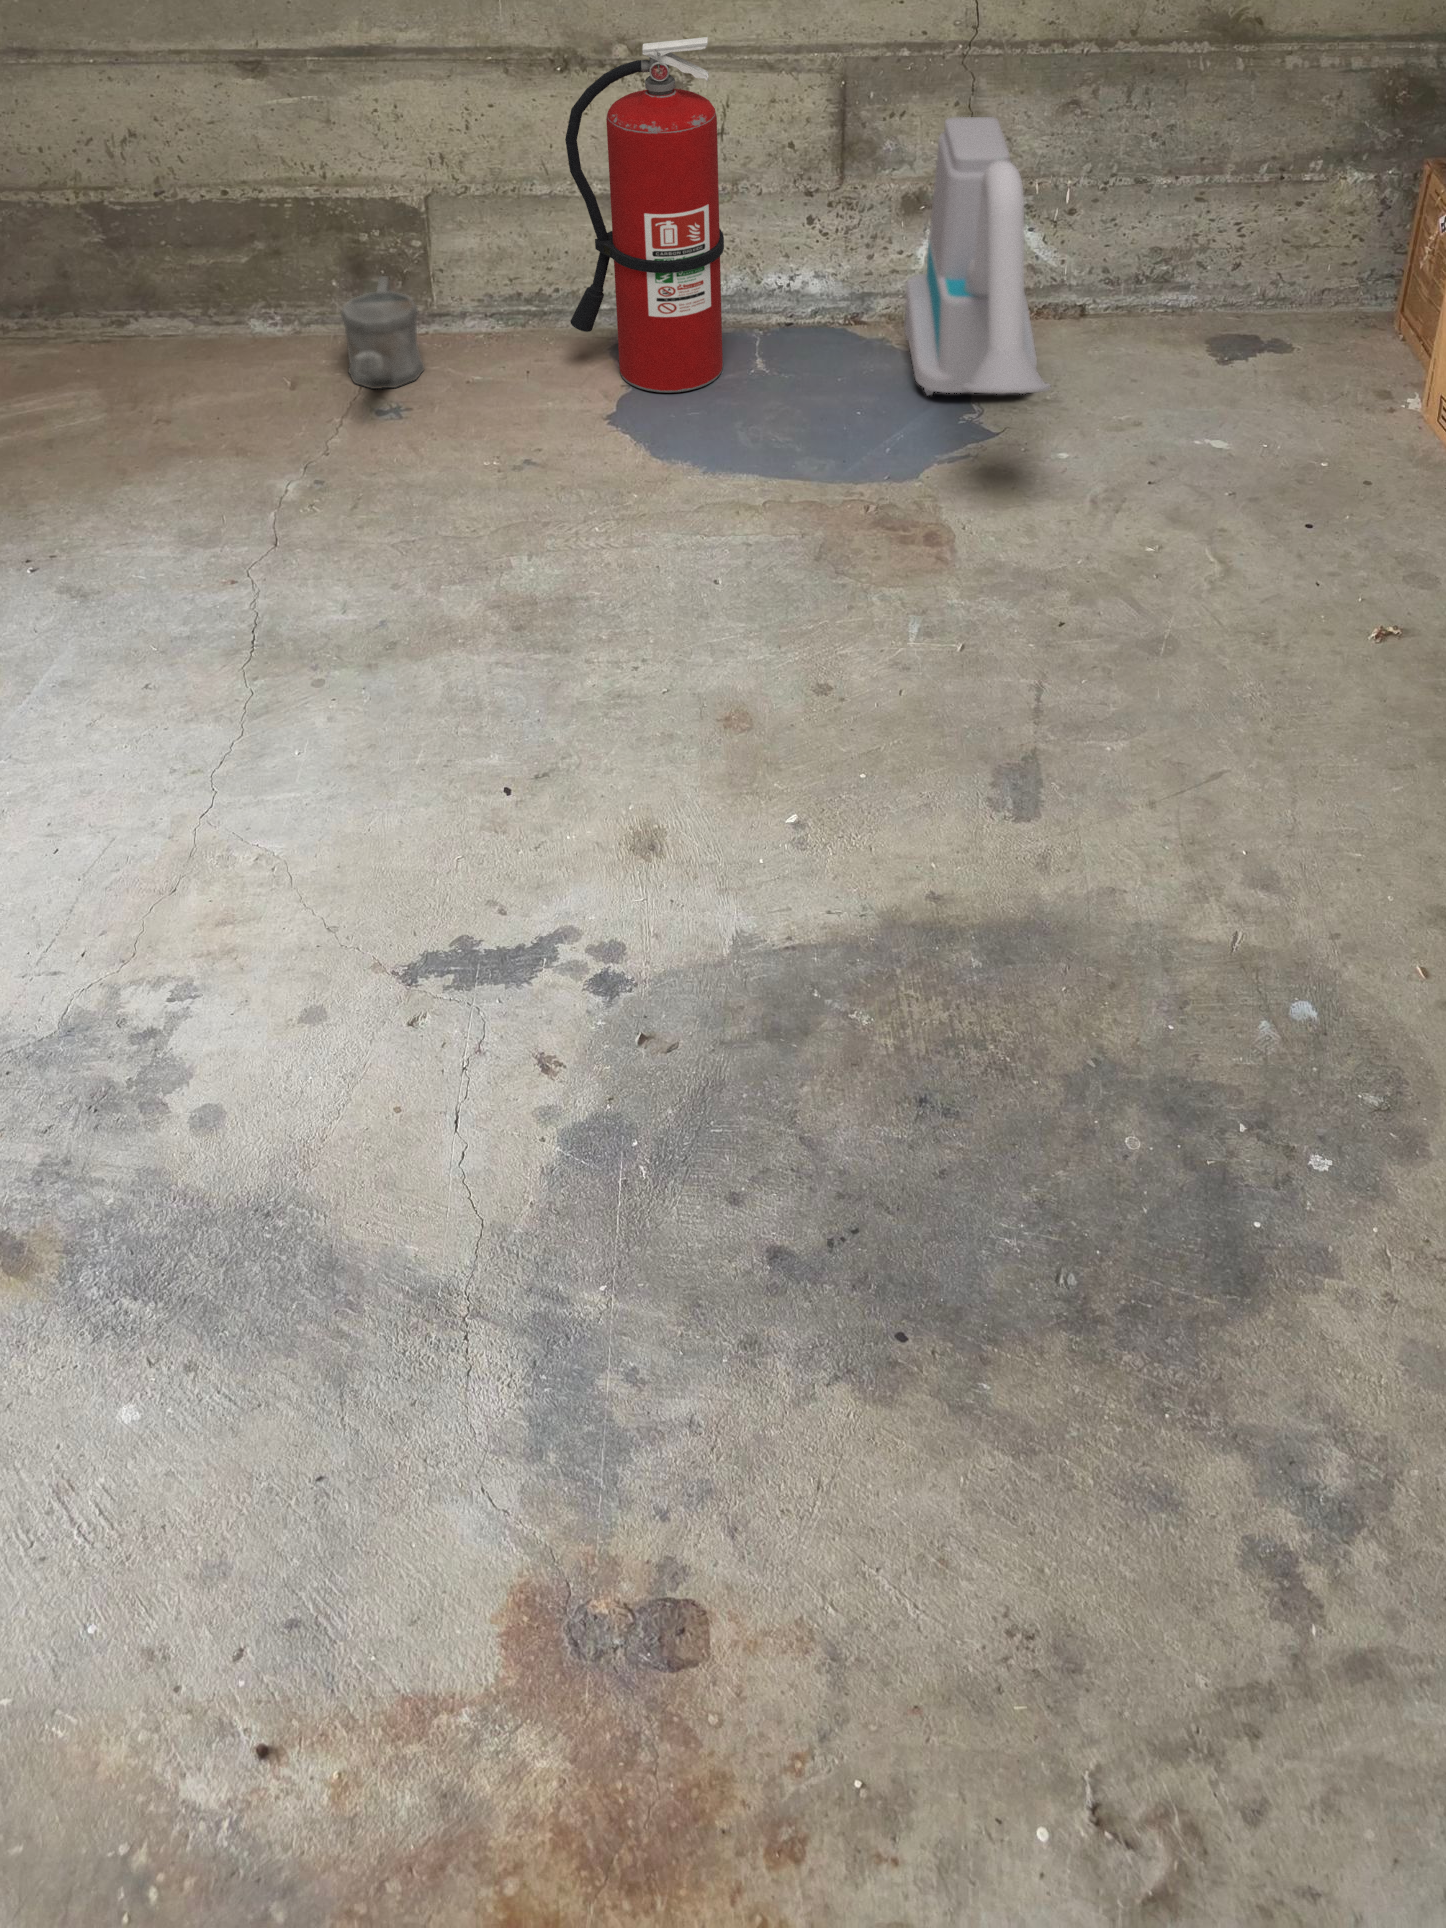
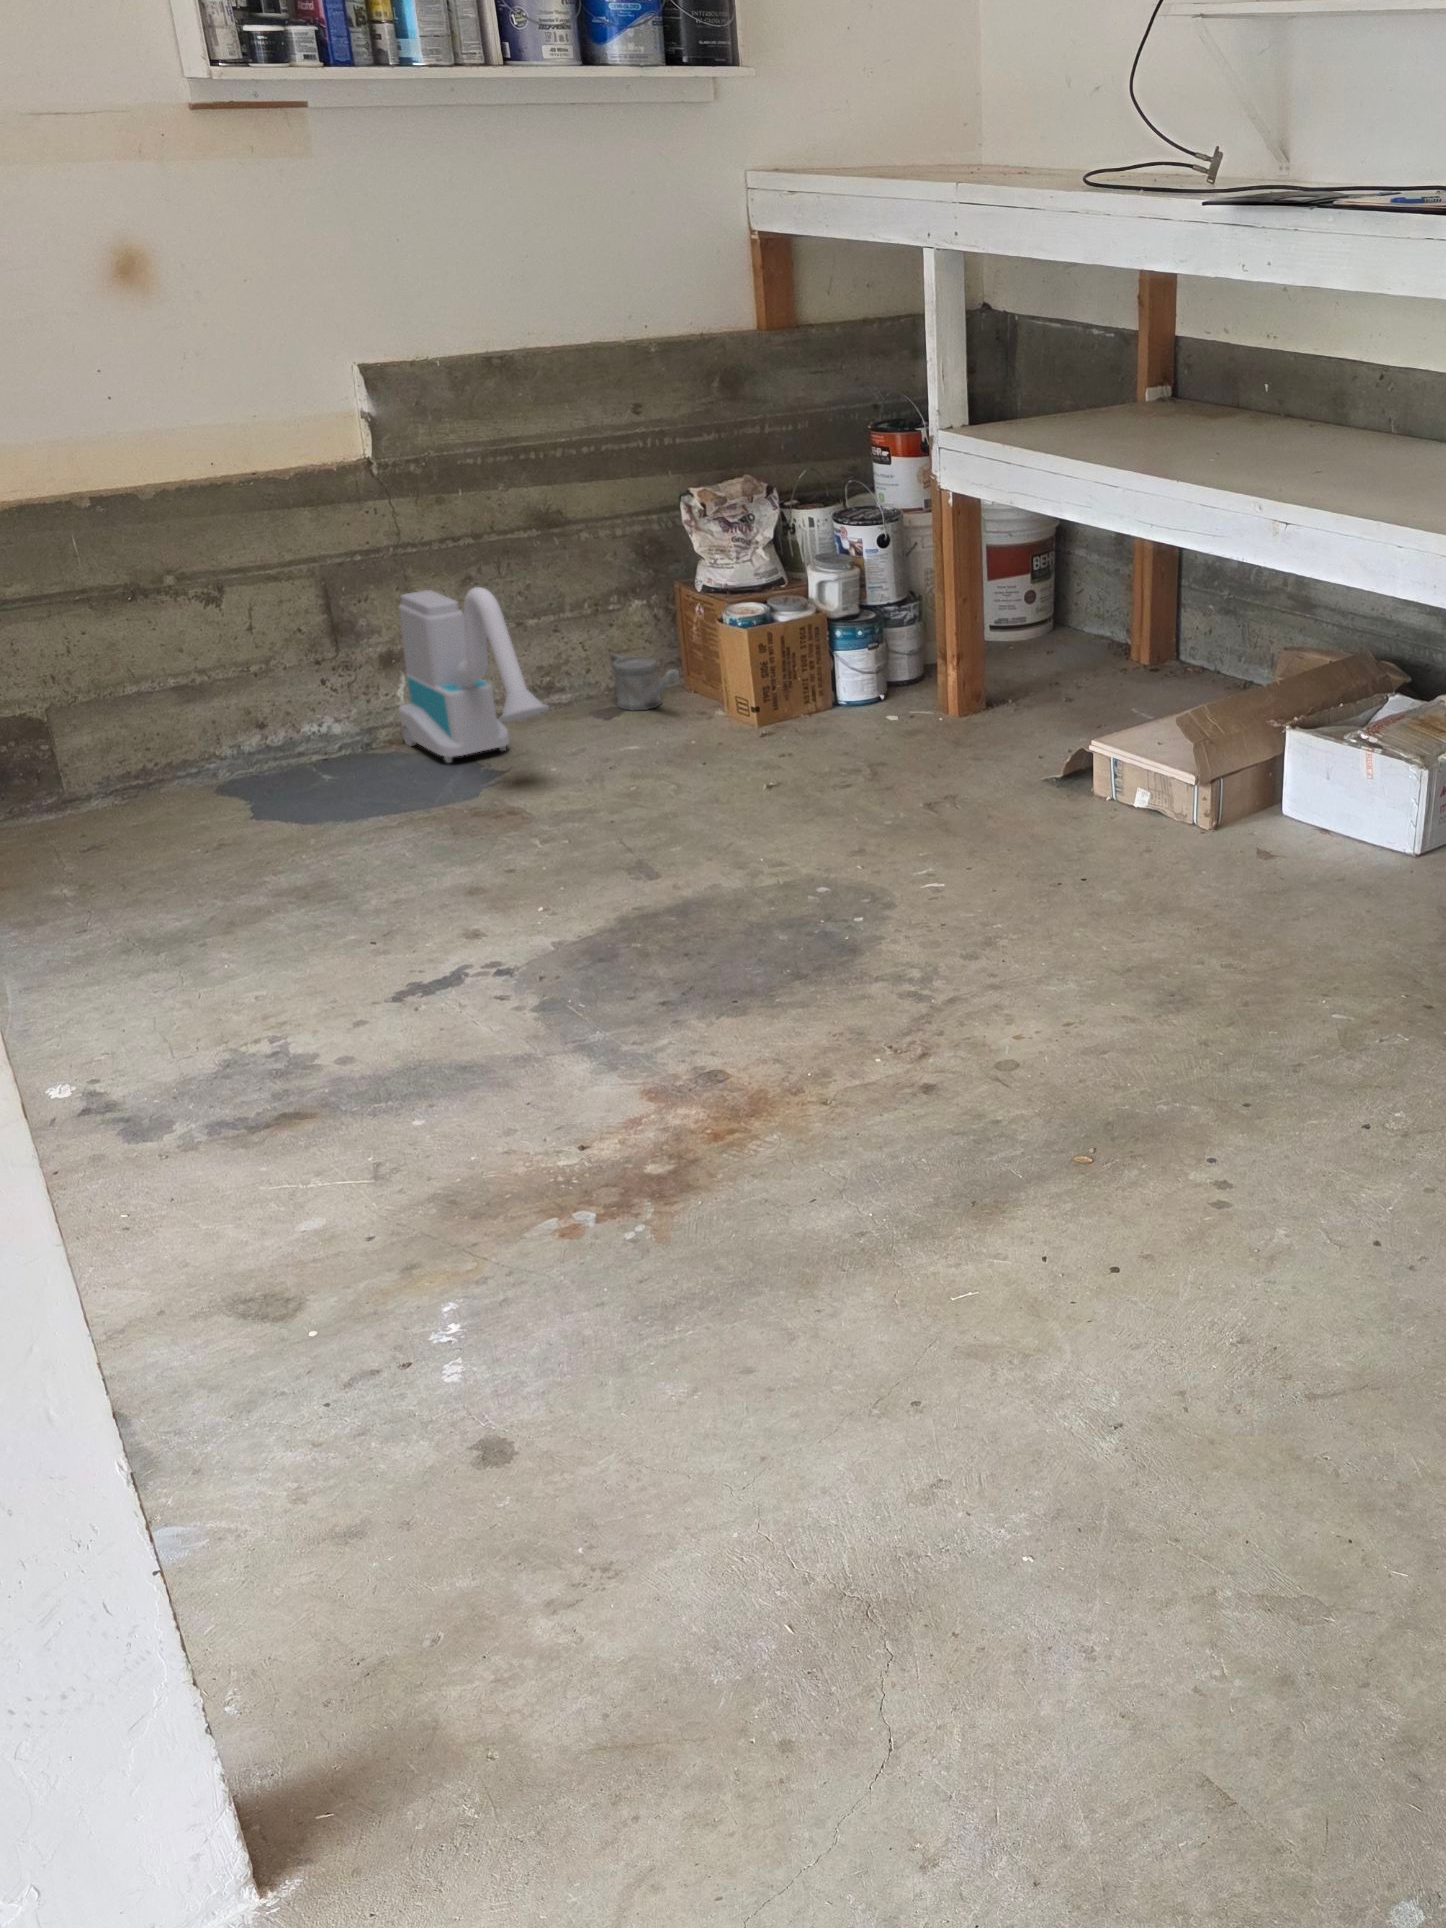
fire extinguisher: present [565,37,724,393] -> none [171,552,308,798]
watering can: present [341,276,424,389] -> present [610,654,679,710]

